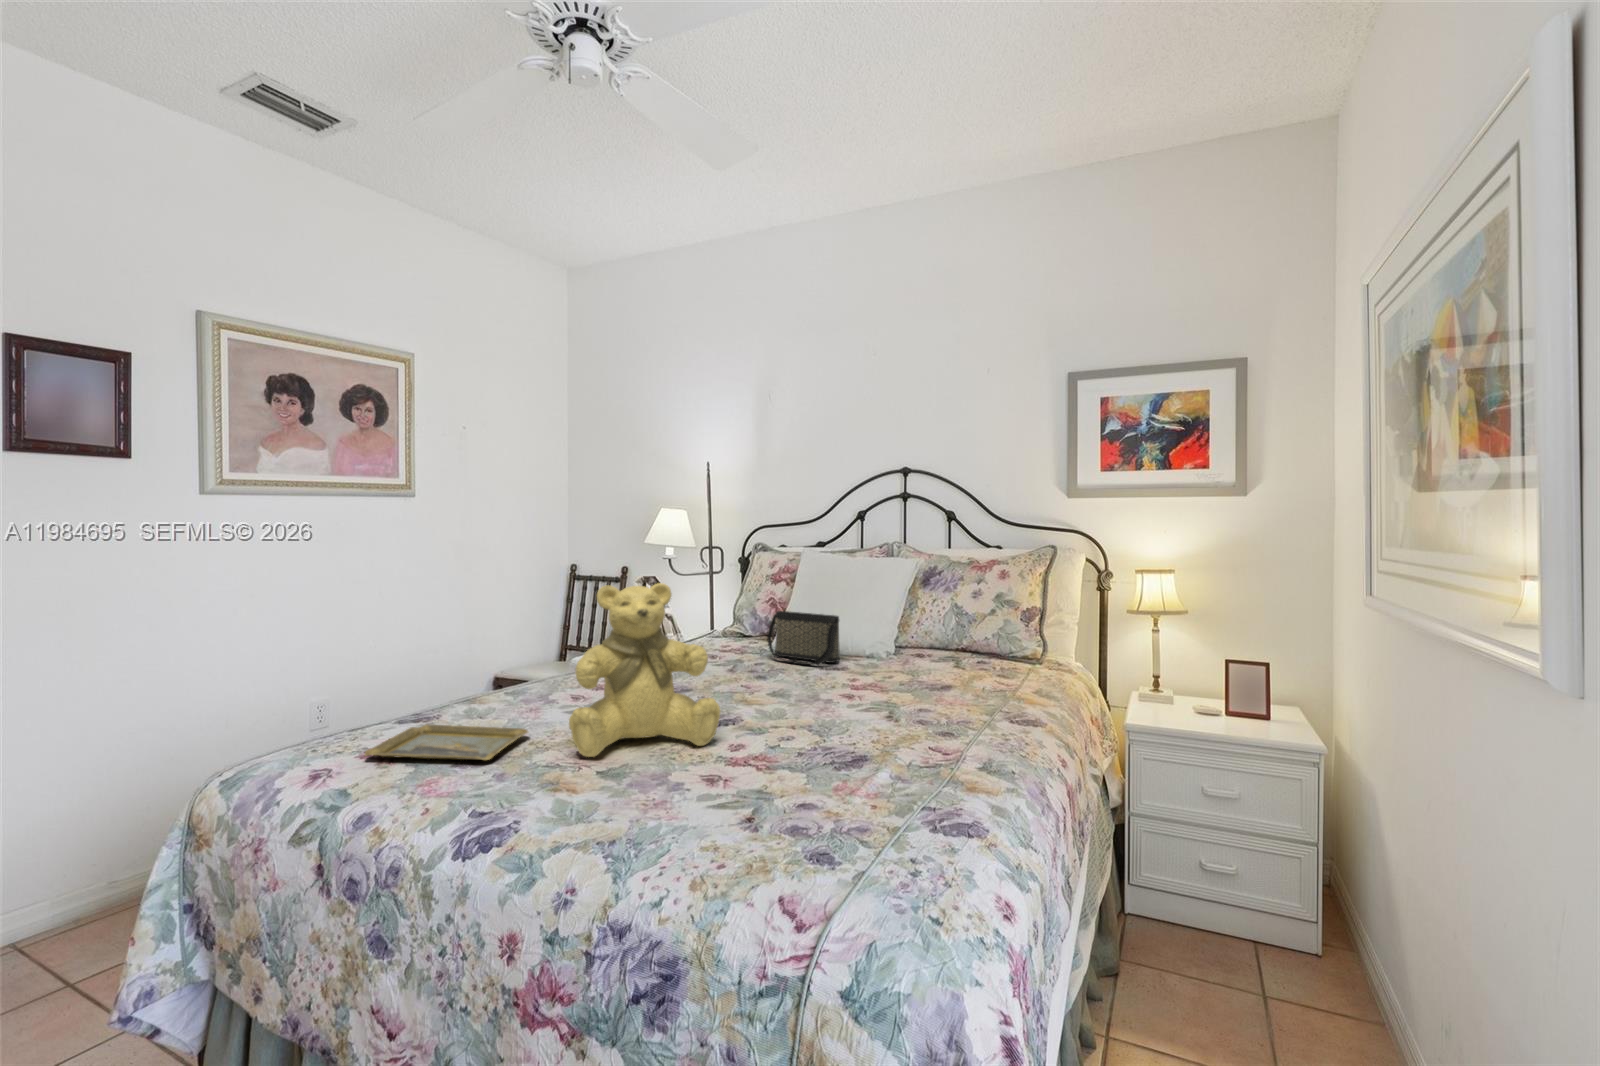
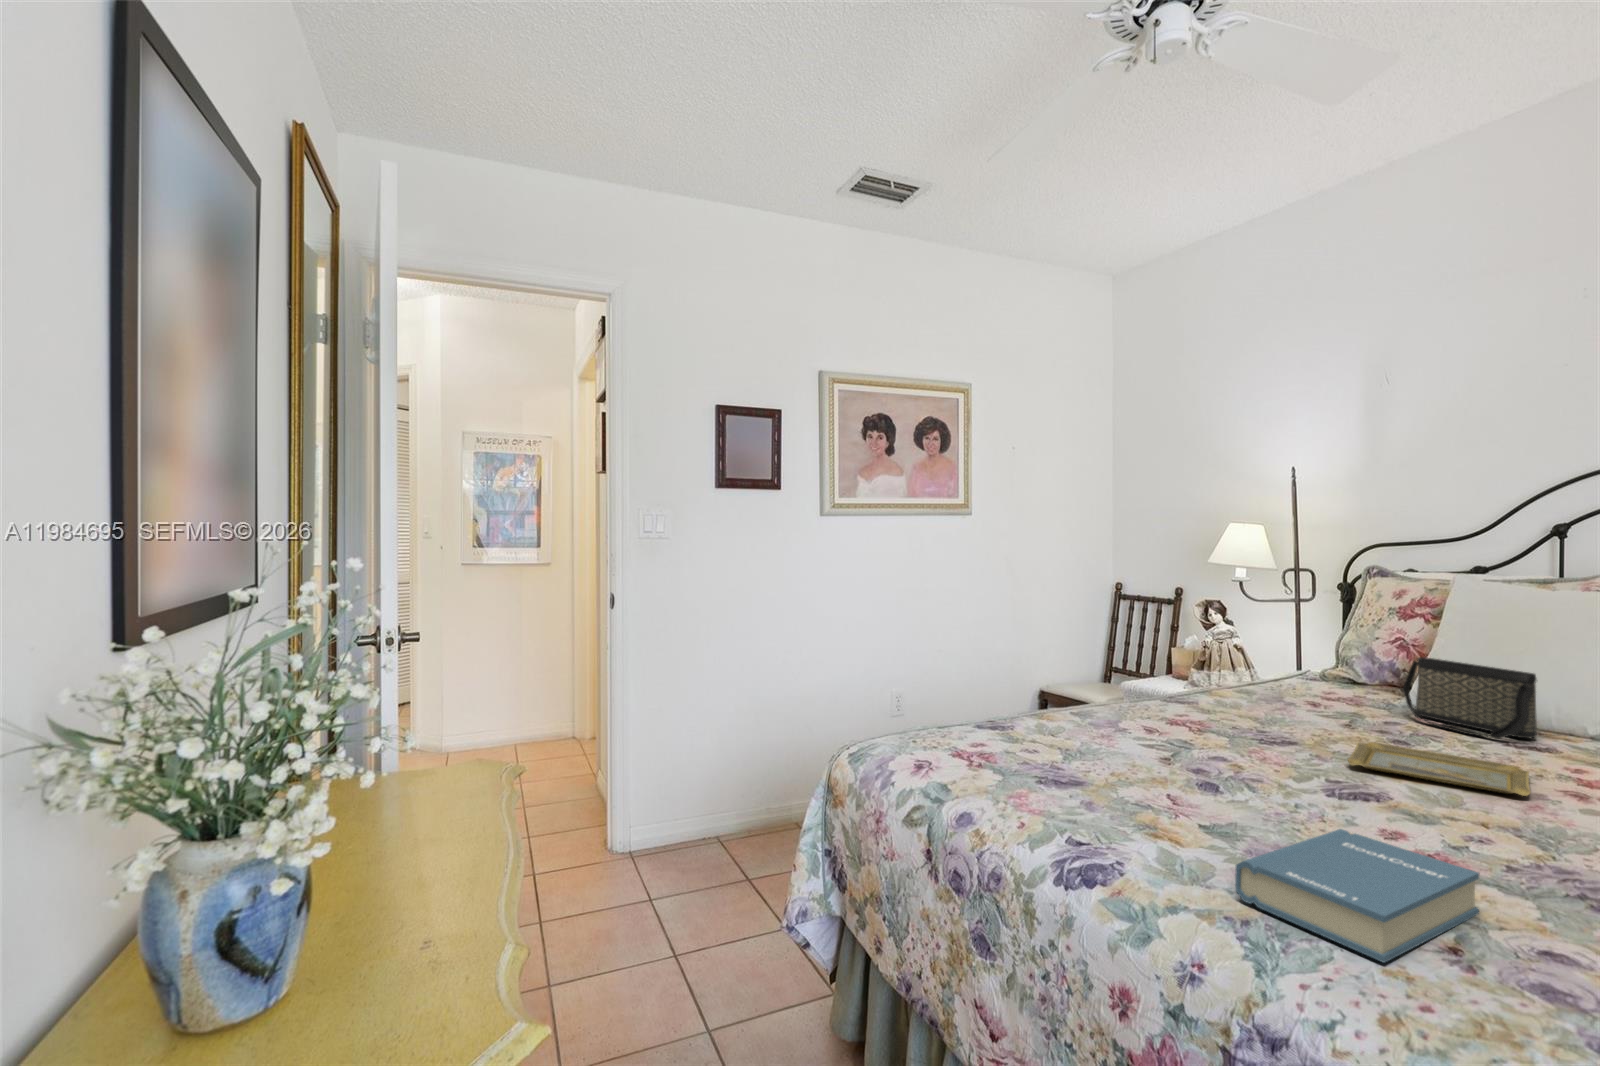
teddy bear: present [569,583,720,757] -> none [1163,614,1366,822]
tray: present [365,725,528,760] -> present [1348,742,1531,796]
hardback book: none [608,750,774,844] -> present [1235,829,1479,963]

